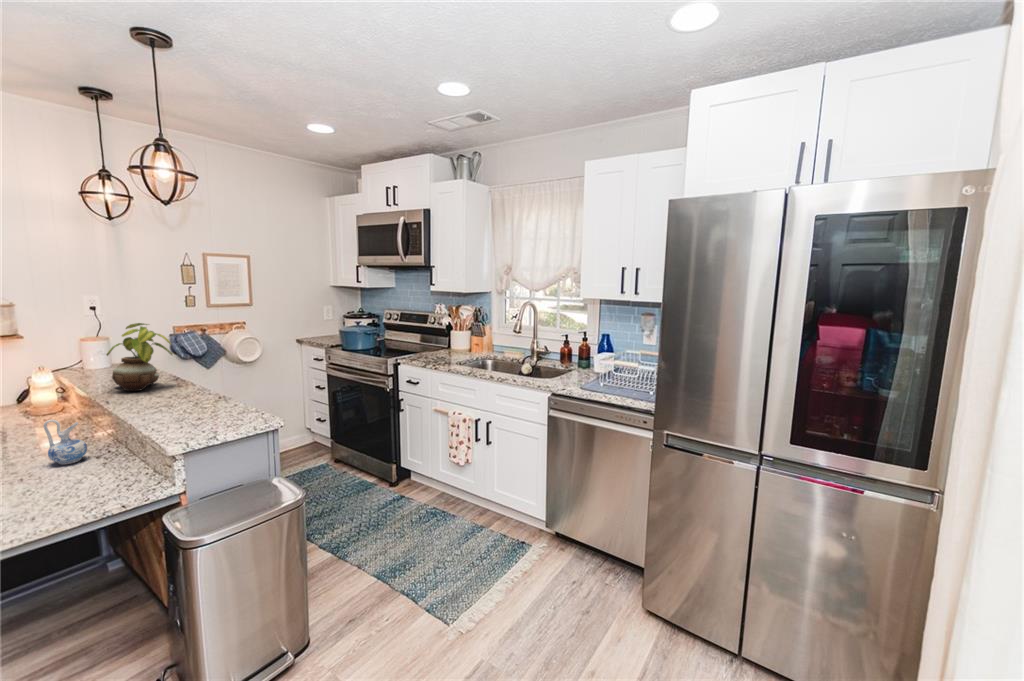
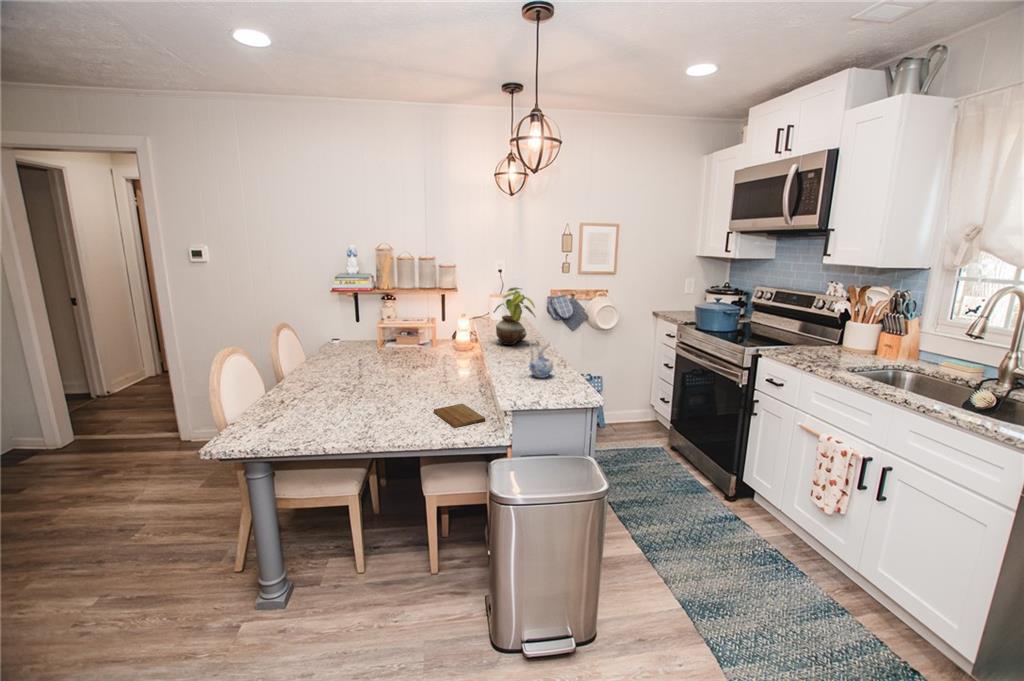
ceramic pitcher: present [44,419,87,465] -> present [529,338,553,378]
cutting board: none [39,469,134,498] -> present [434,404,485,428]

